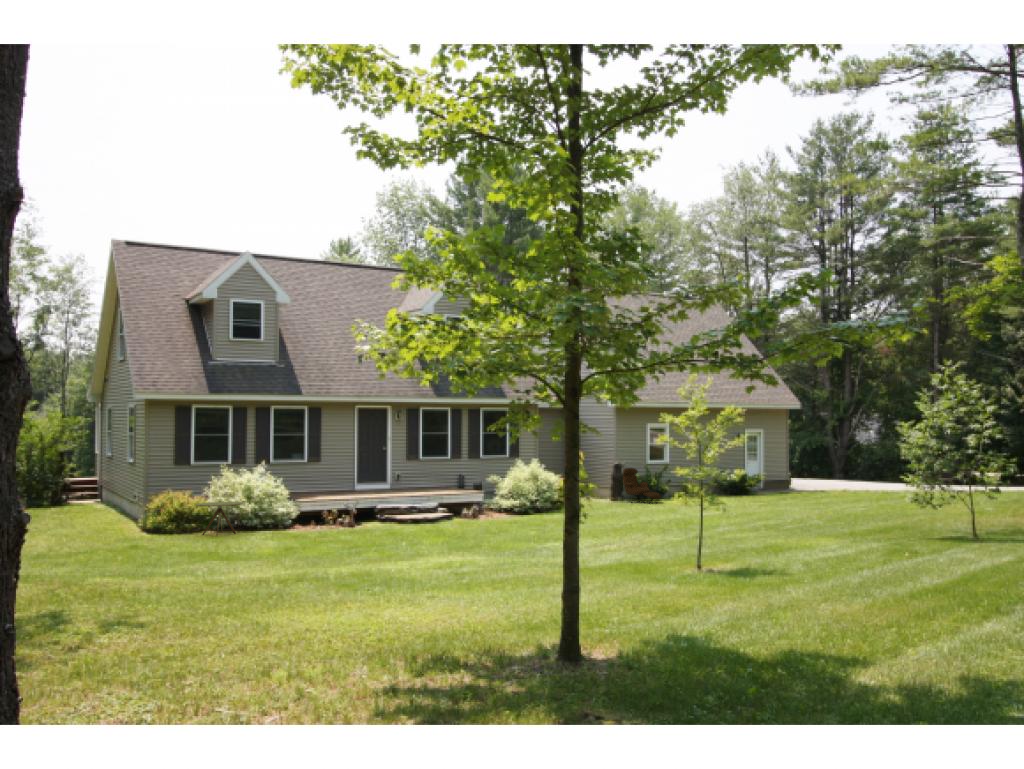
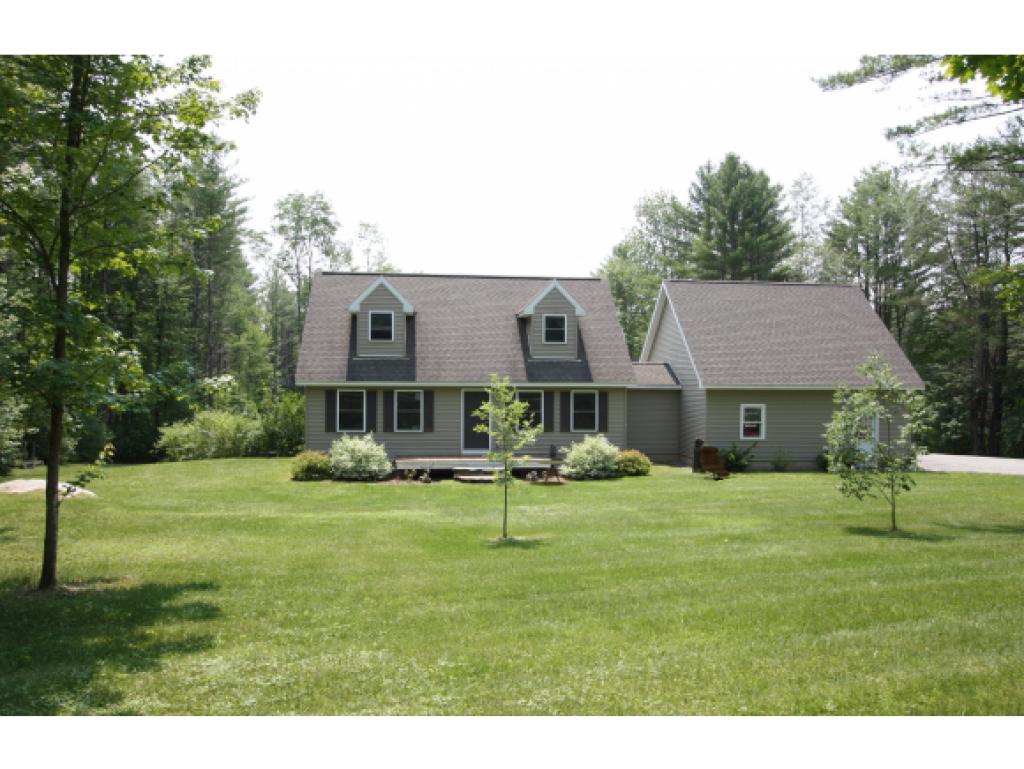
round table: present [196,502,243,536] -> present [537,461,567,484]

